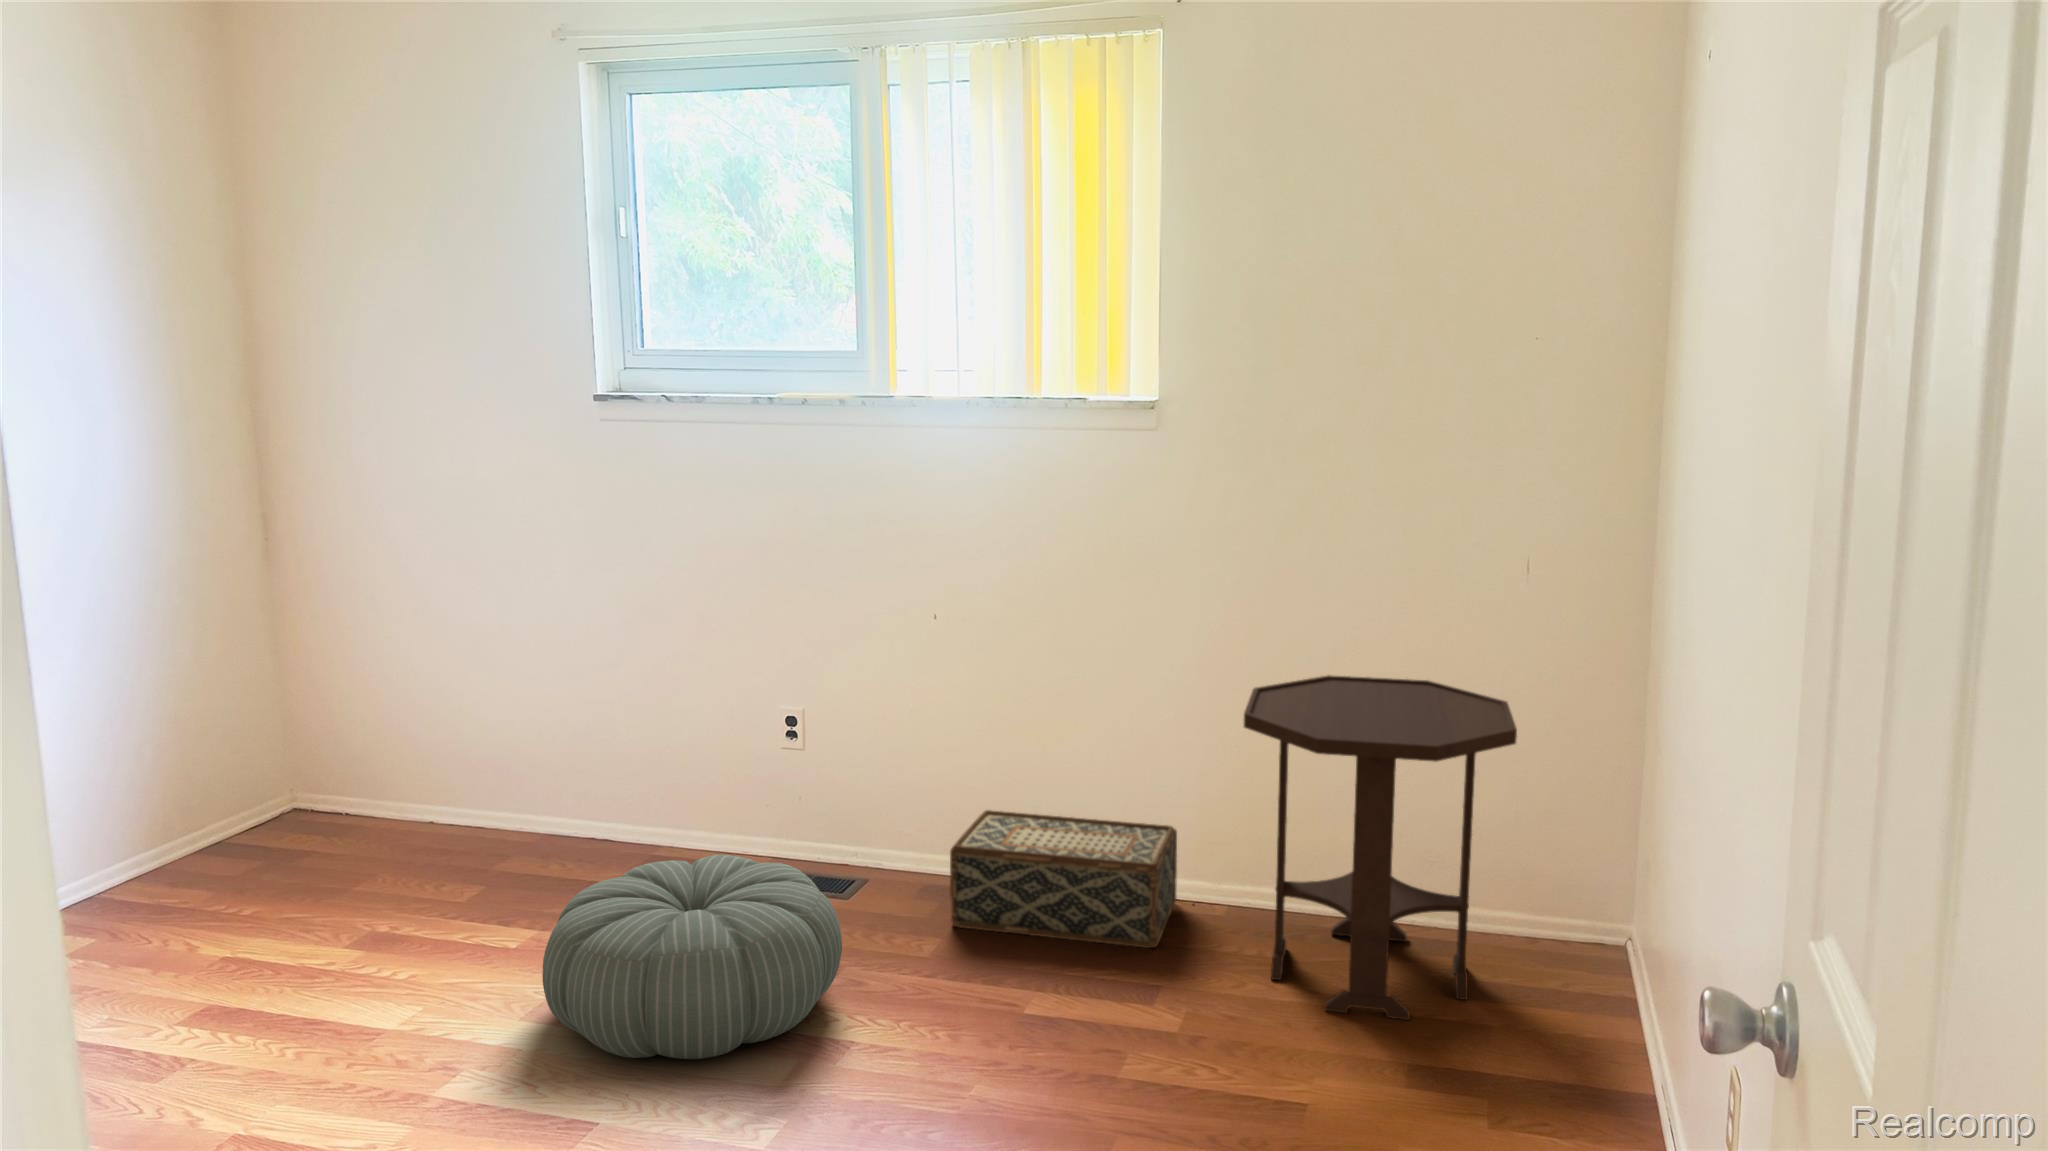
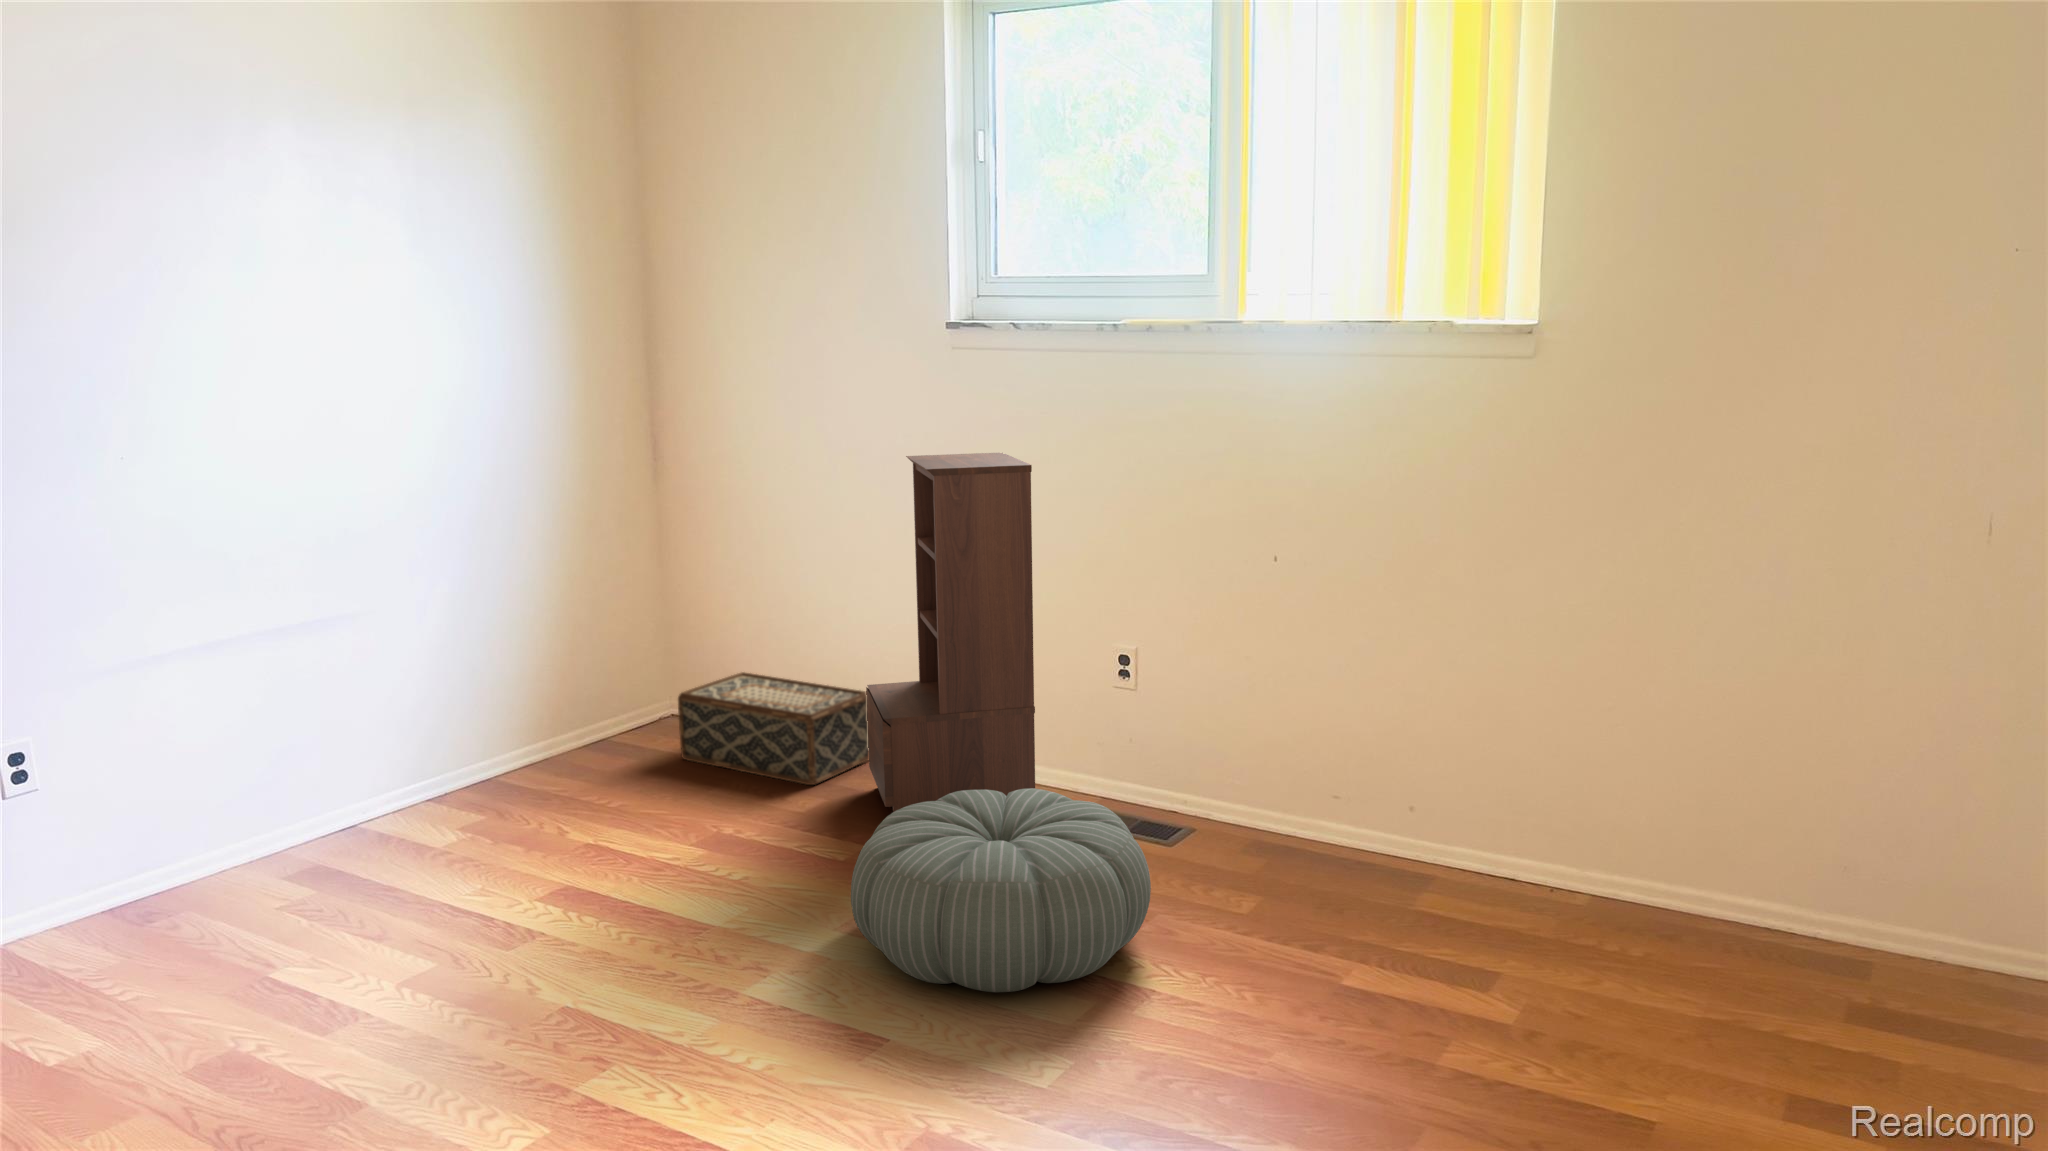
bookshelf: none [525,523,709,909] -> present [866,453,1035,812]
side table: present [1244,675,1517,1020] -> none [1621,643,1988,1059]
woven basket: present [950,810,1177,948] -> present [678,672,869,785]

